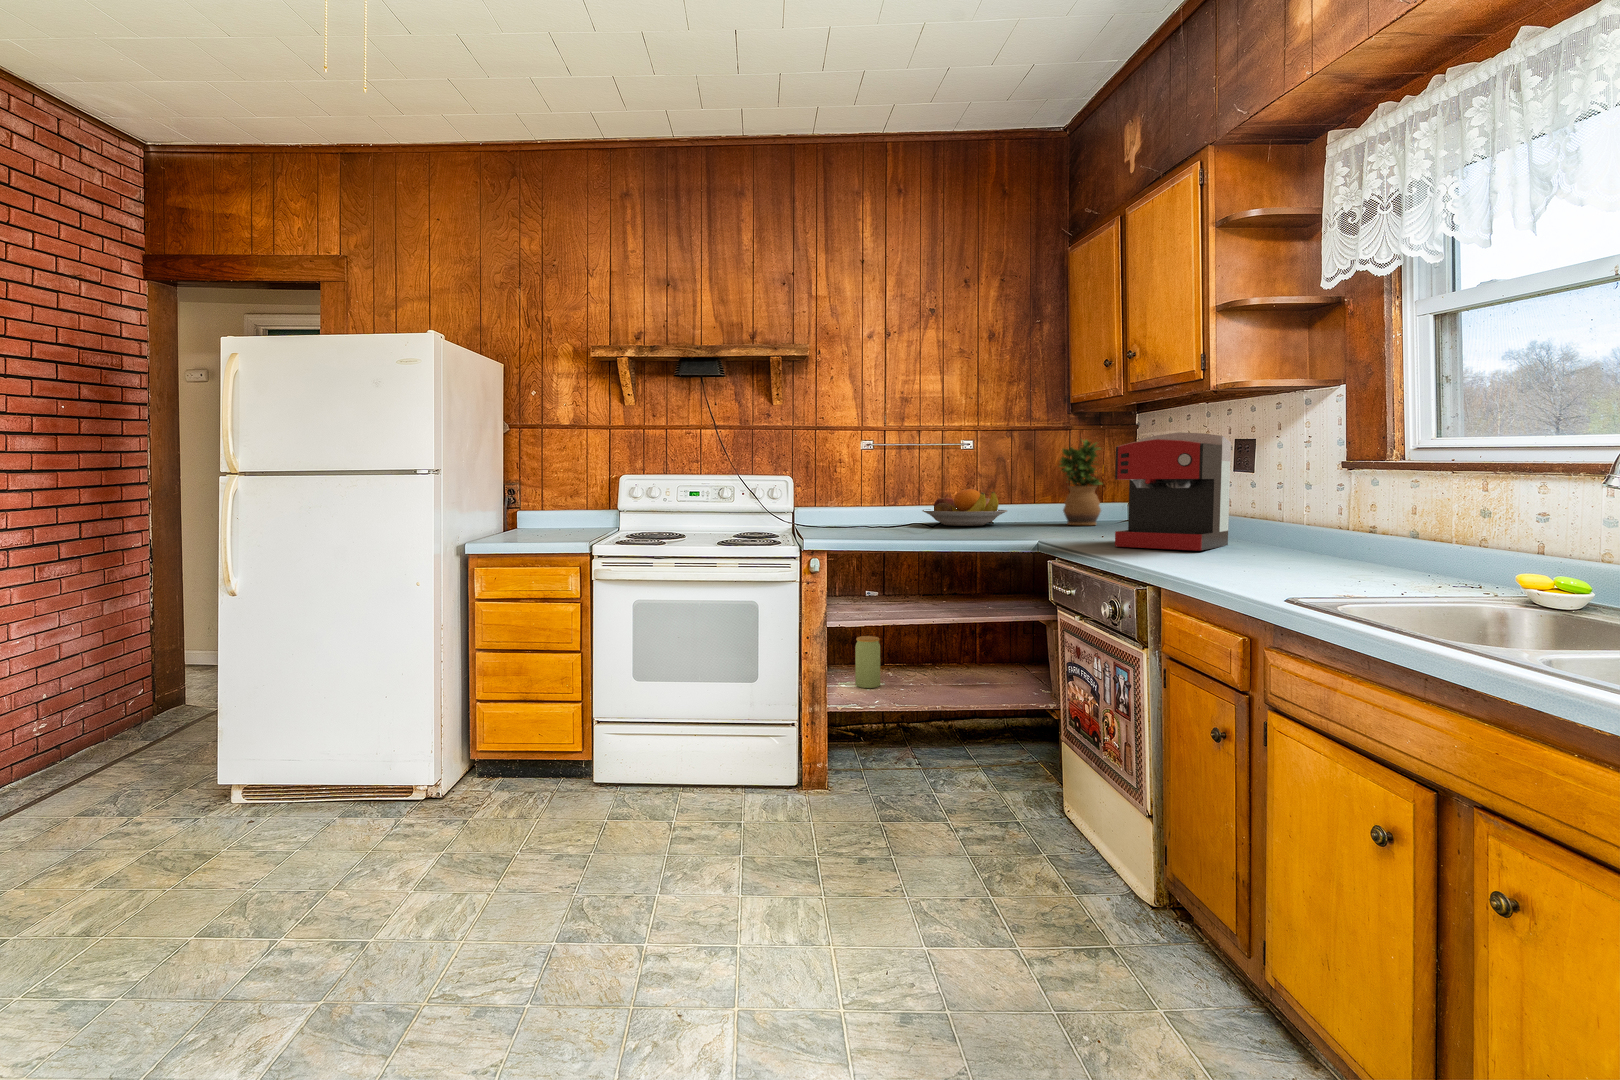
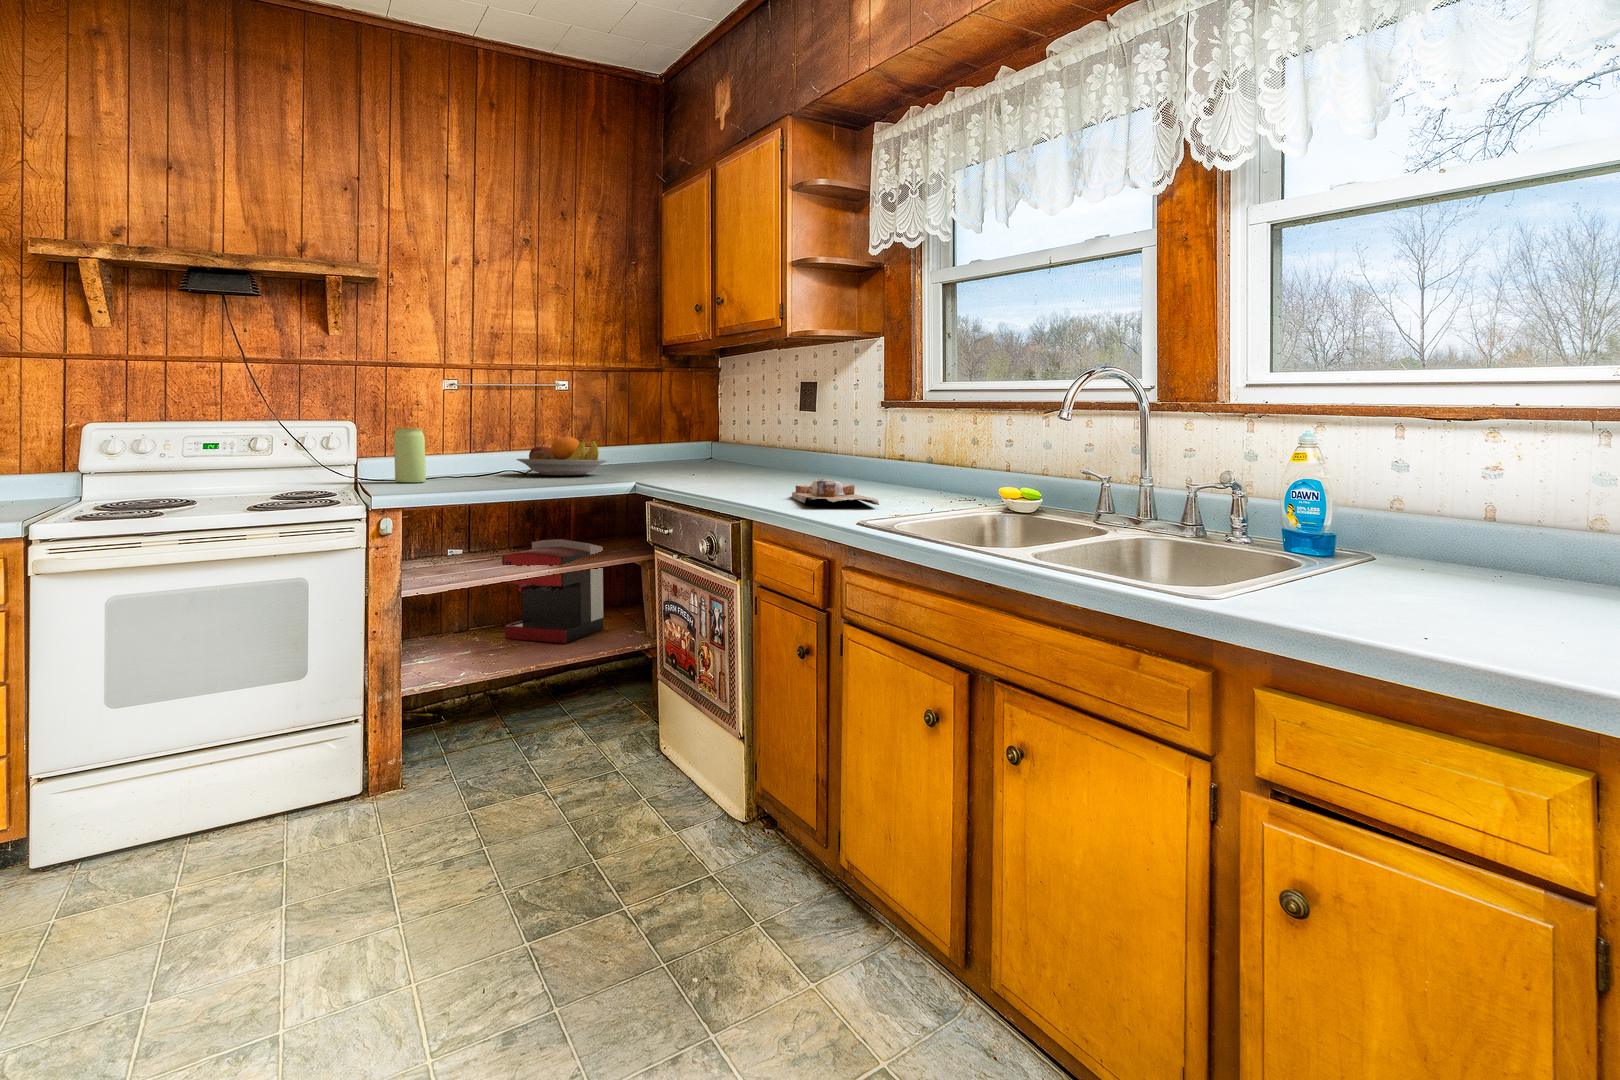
coffee maker: present [1115,432,1231,551] -> present [502,539,603,643]
potted plant: present [1059,440,1102,525] -> none [658,389,703,475]
cutting board: none [1213,542,1334,576] -> present [792,479,879,505]
jar: present [855,636,880,688] -> present [394,427,426,482]

